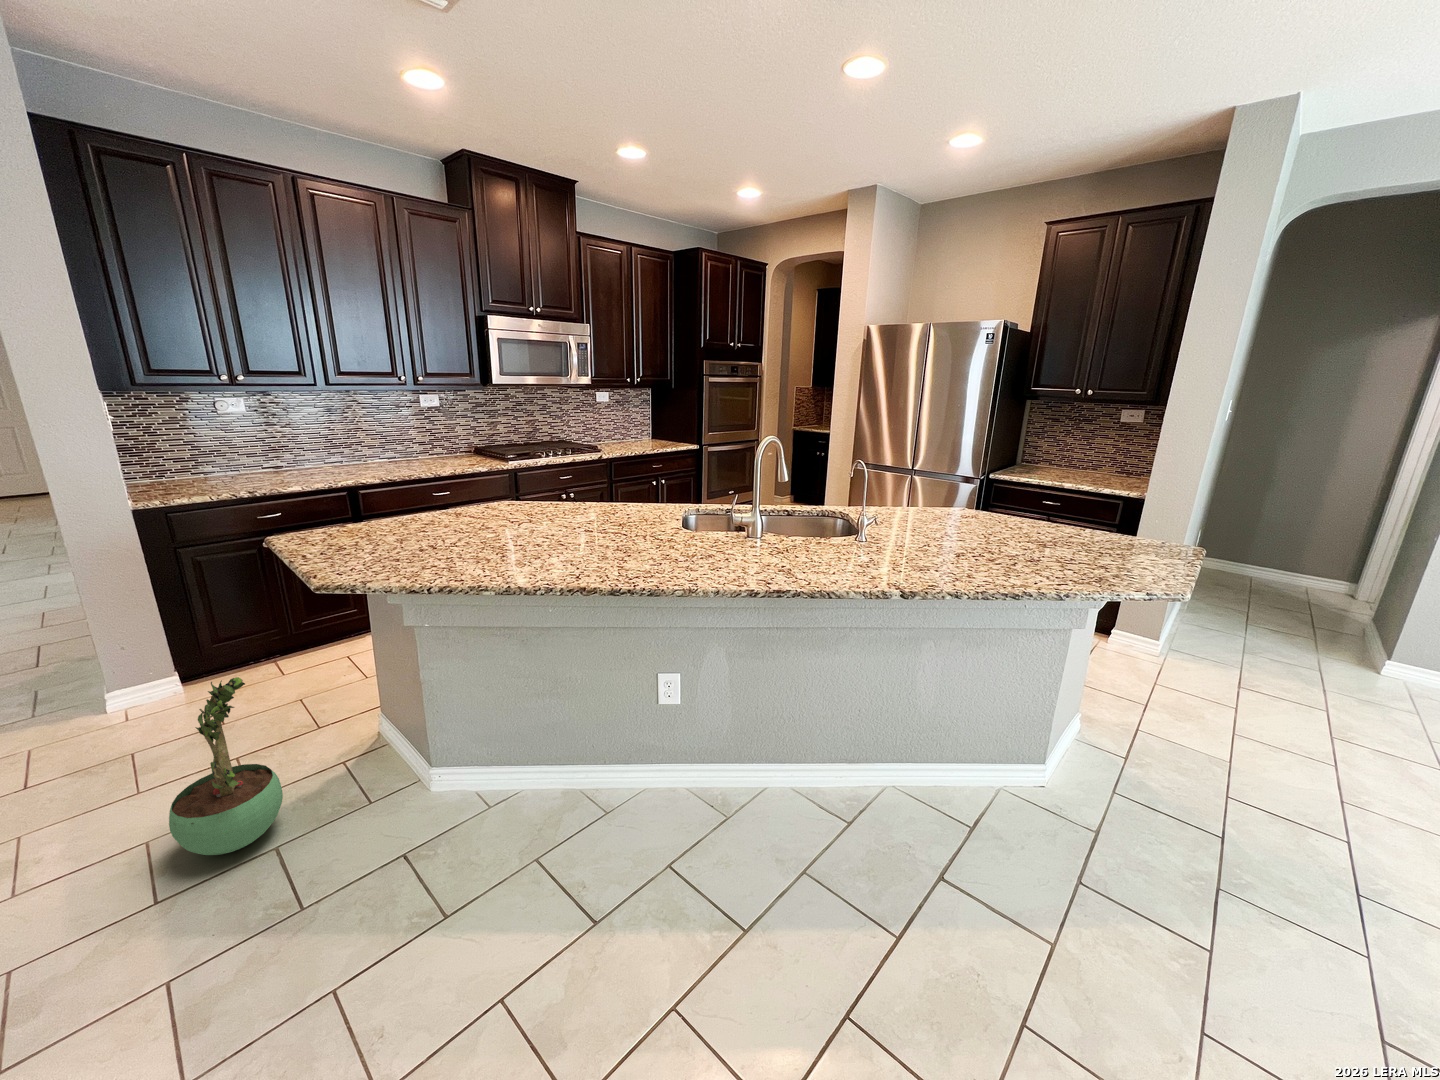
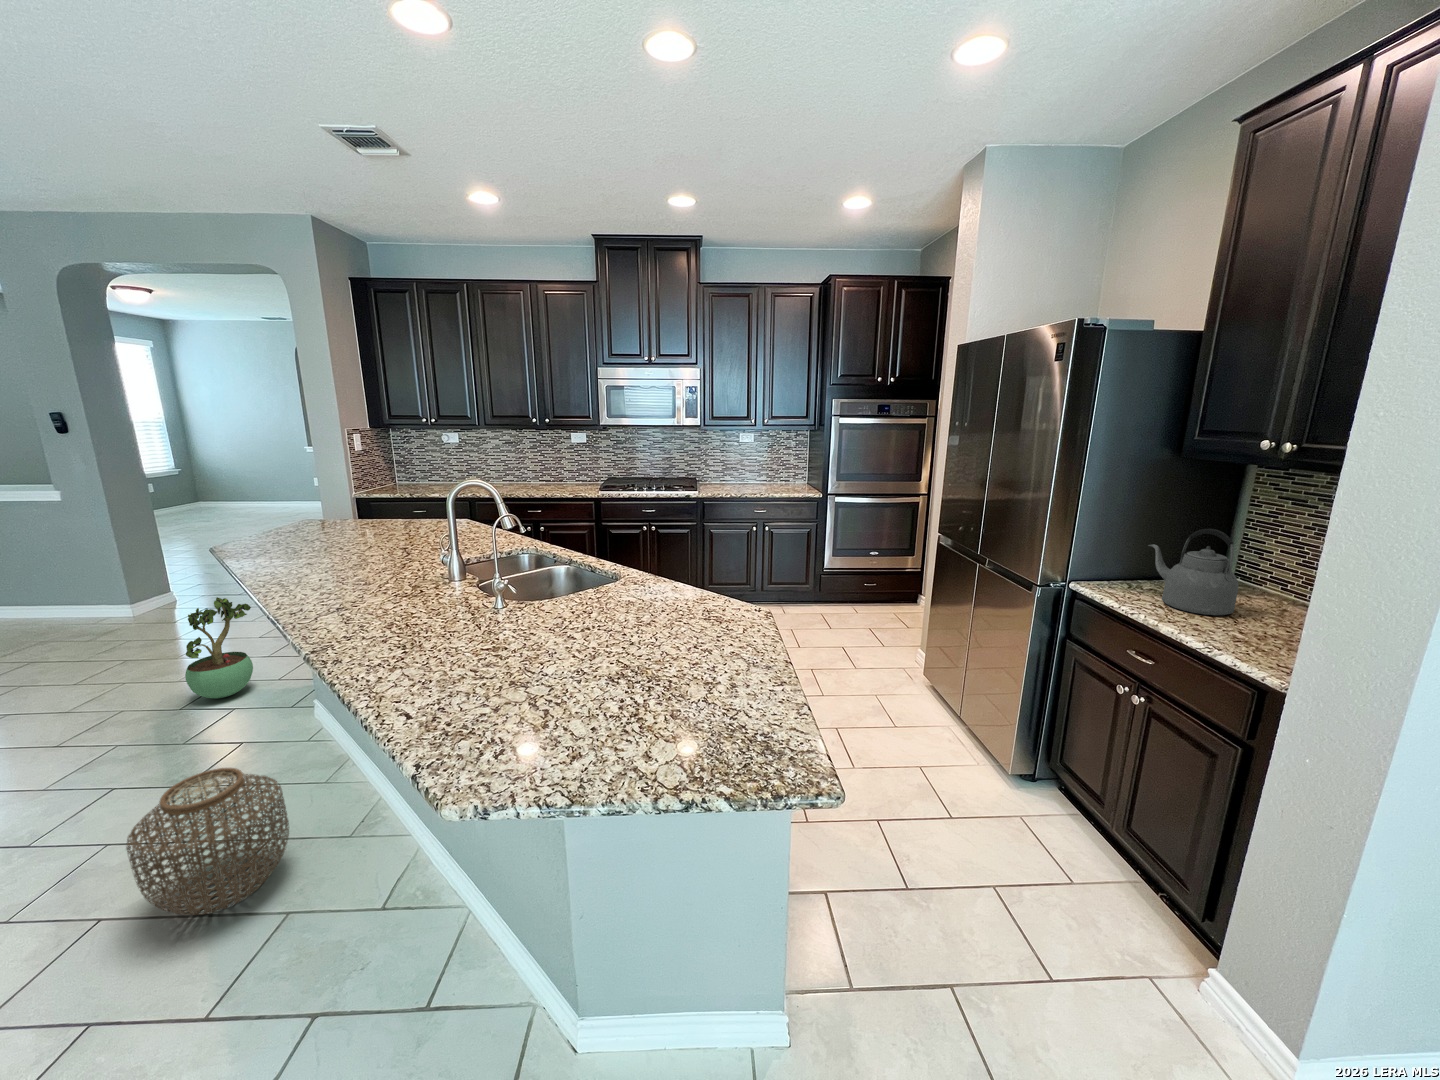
kettle: none [1026,433,1071,475] -> present [1148,529,1238,615]
woven basket: none [698,756,827,914] -> present [126,768,289,915]

